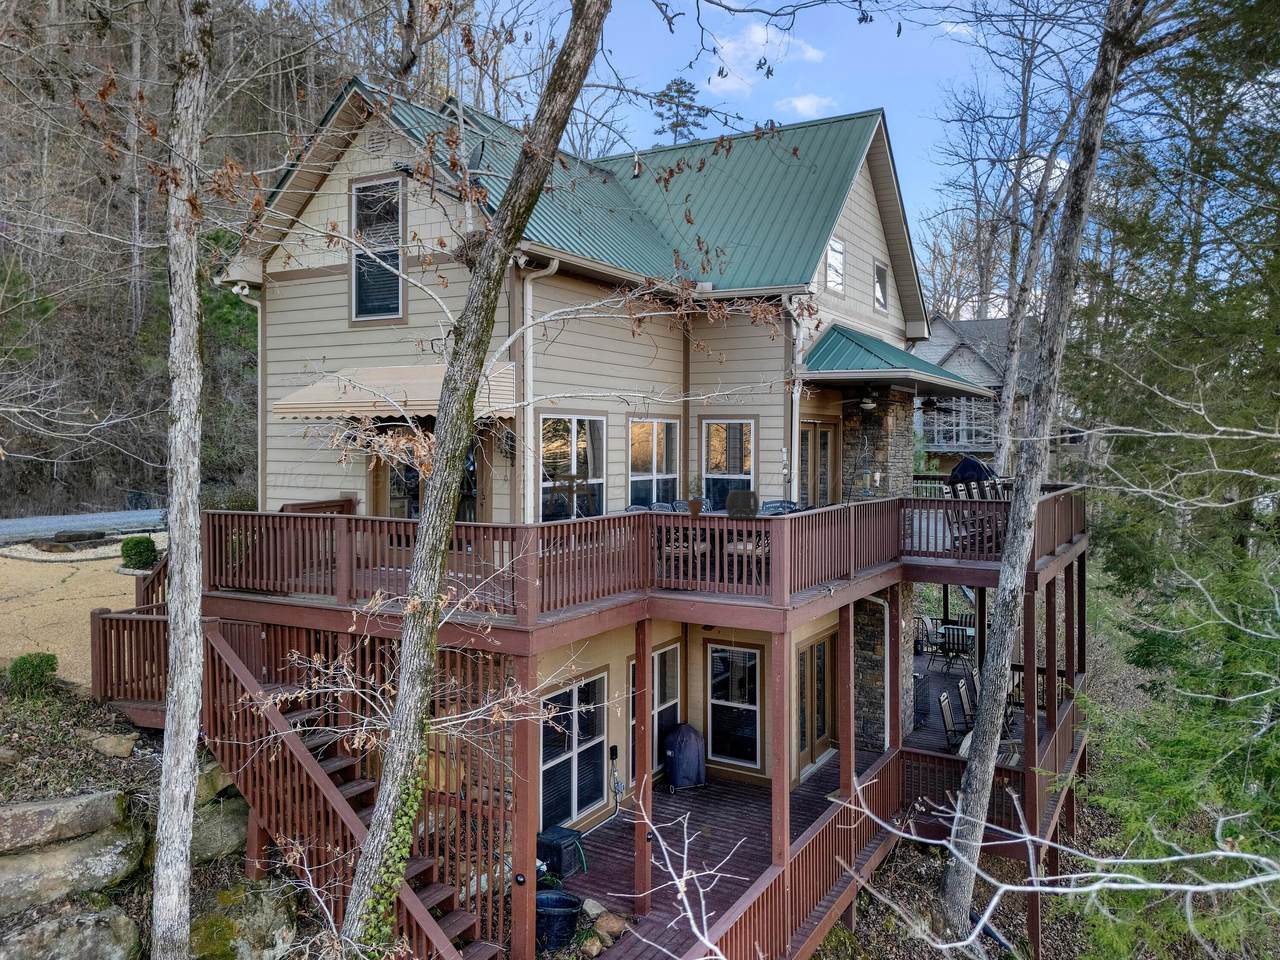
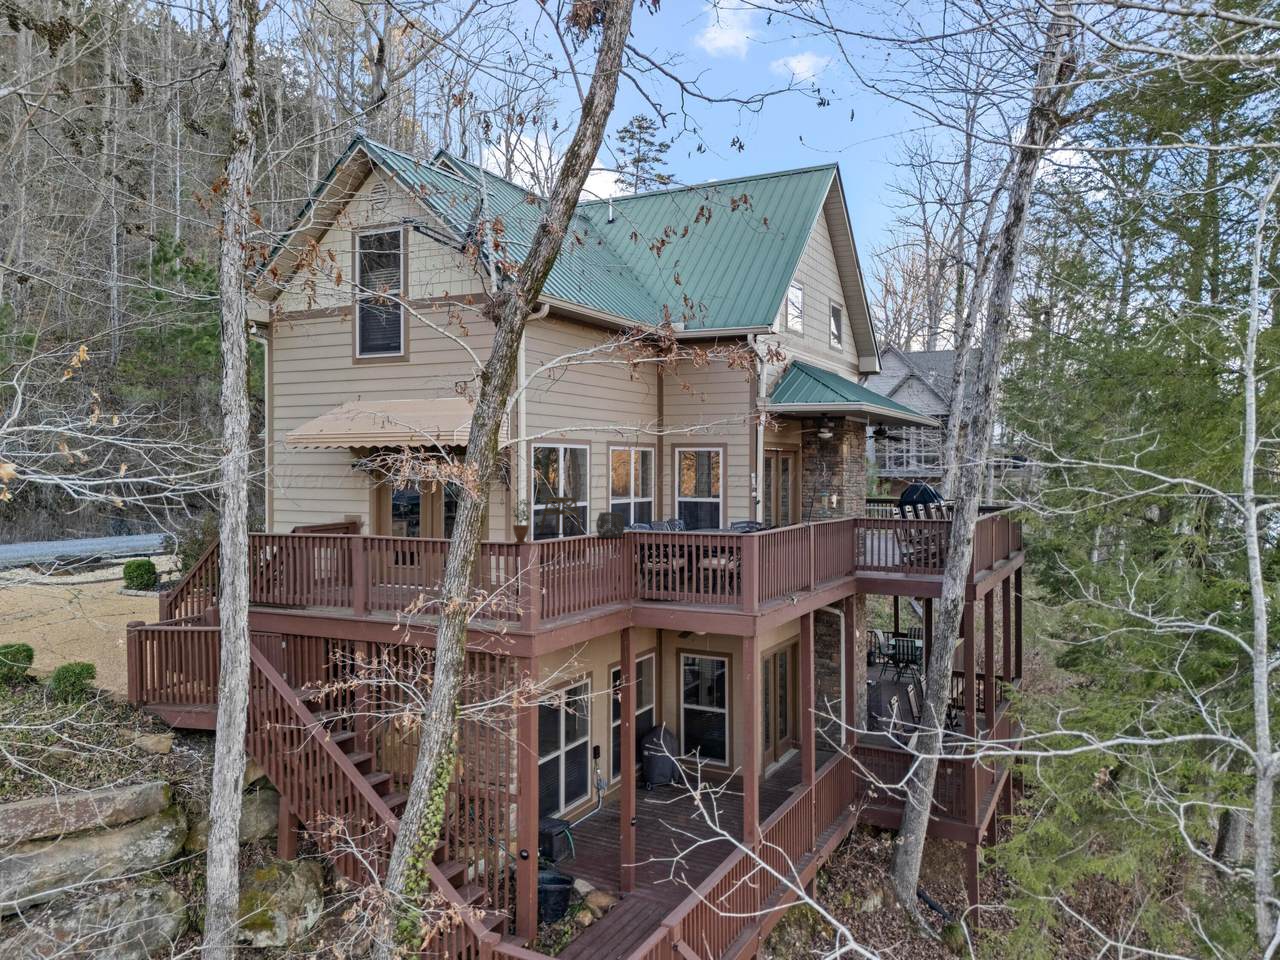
potted plant: present [687,475,704,519] -> present [513,499,530,545]
woven basket: present [726,490,759,520] -> present [596,512,625,538]

